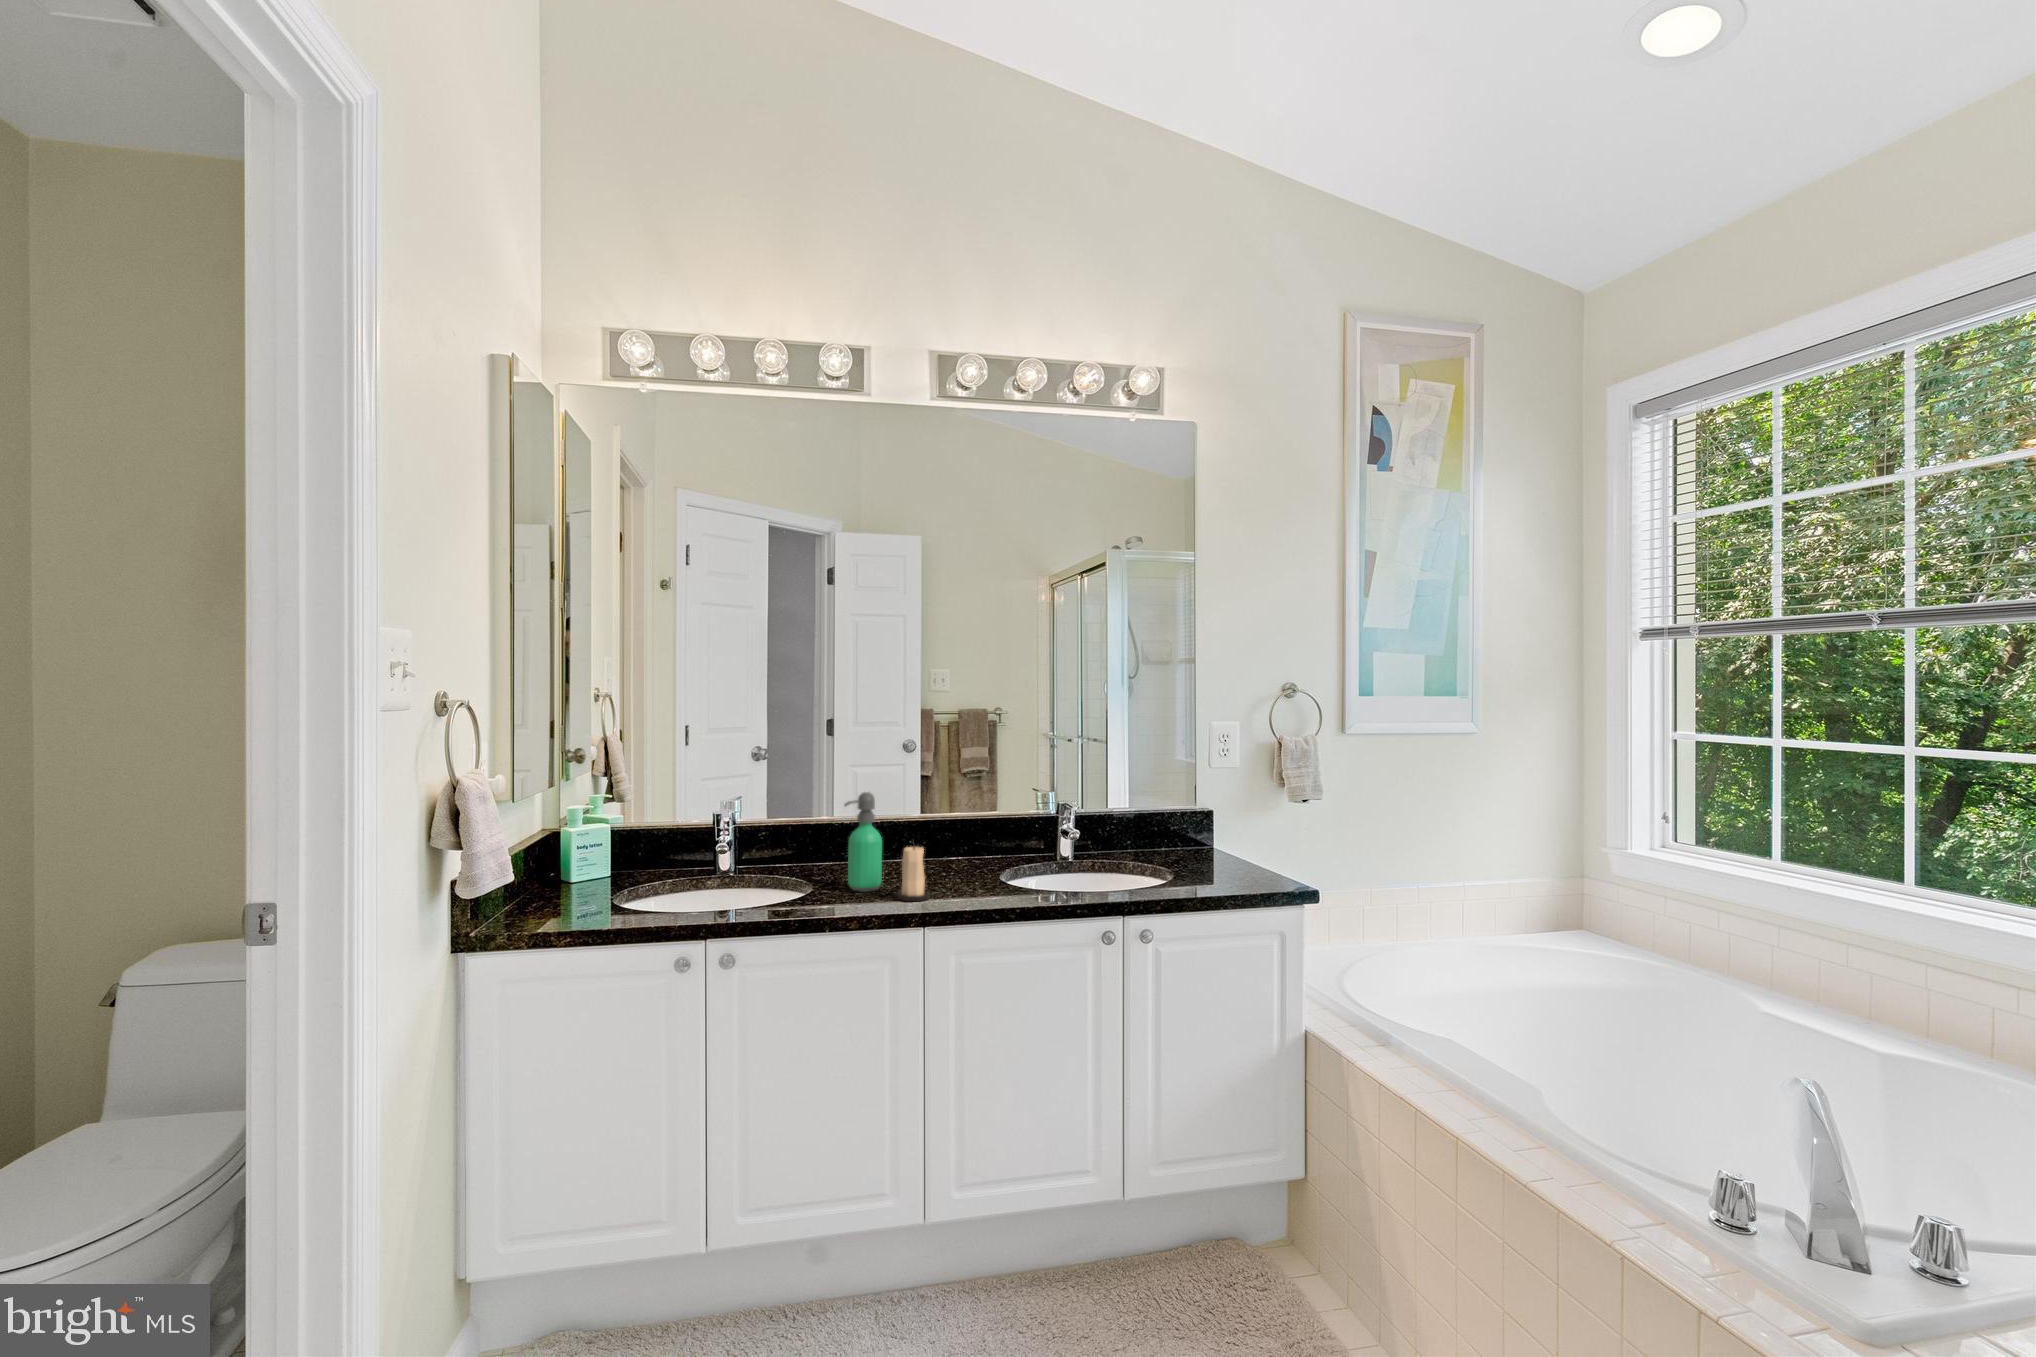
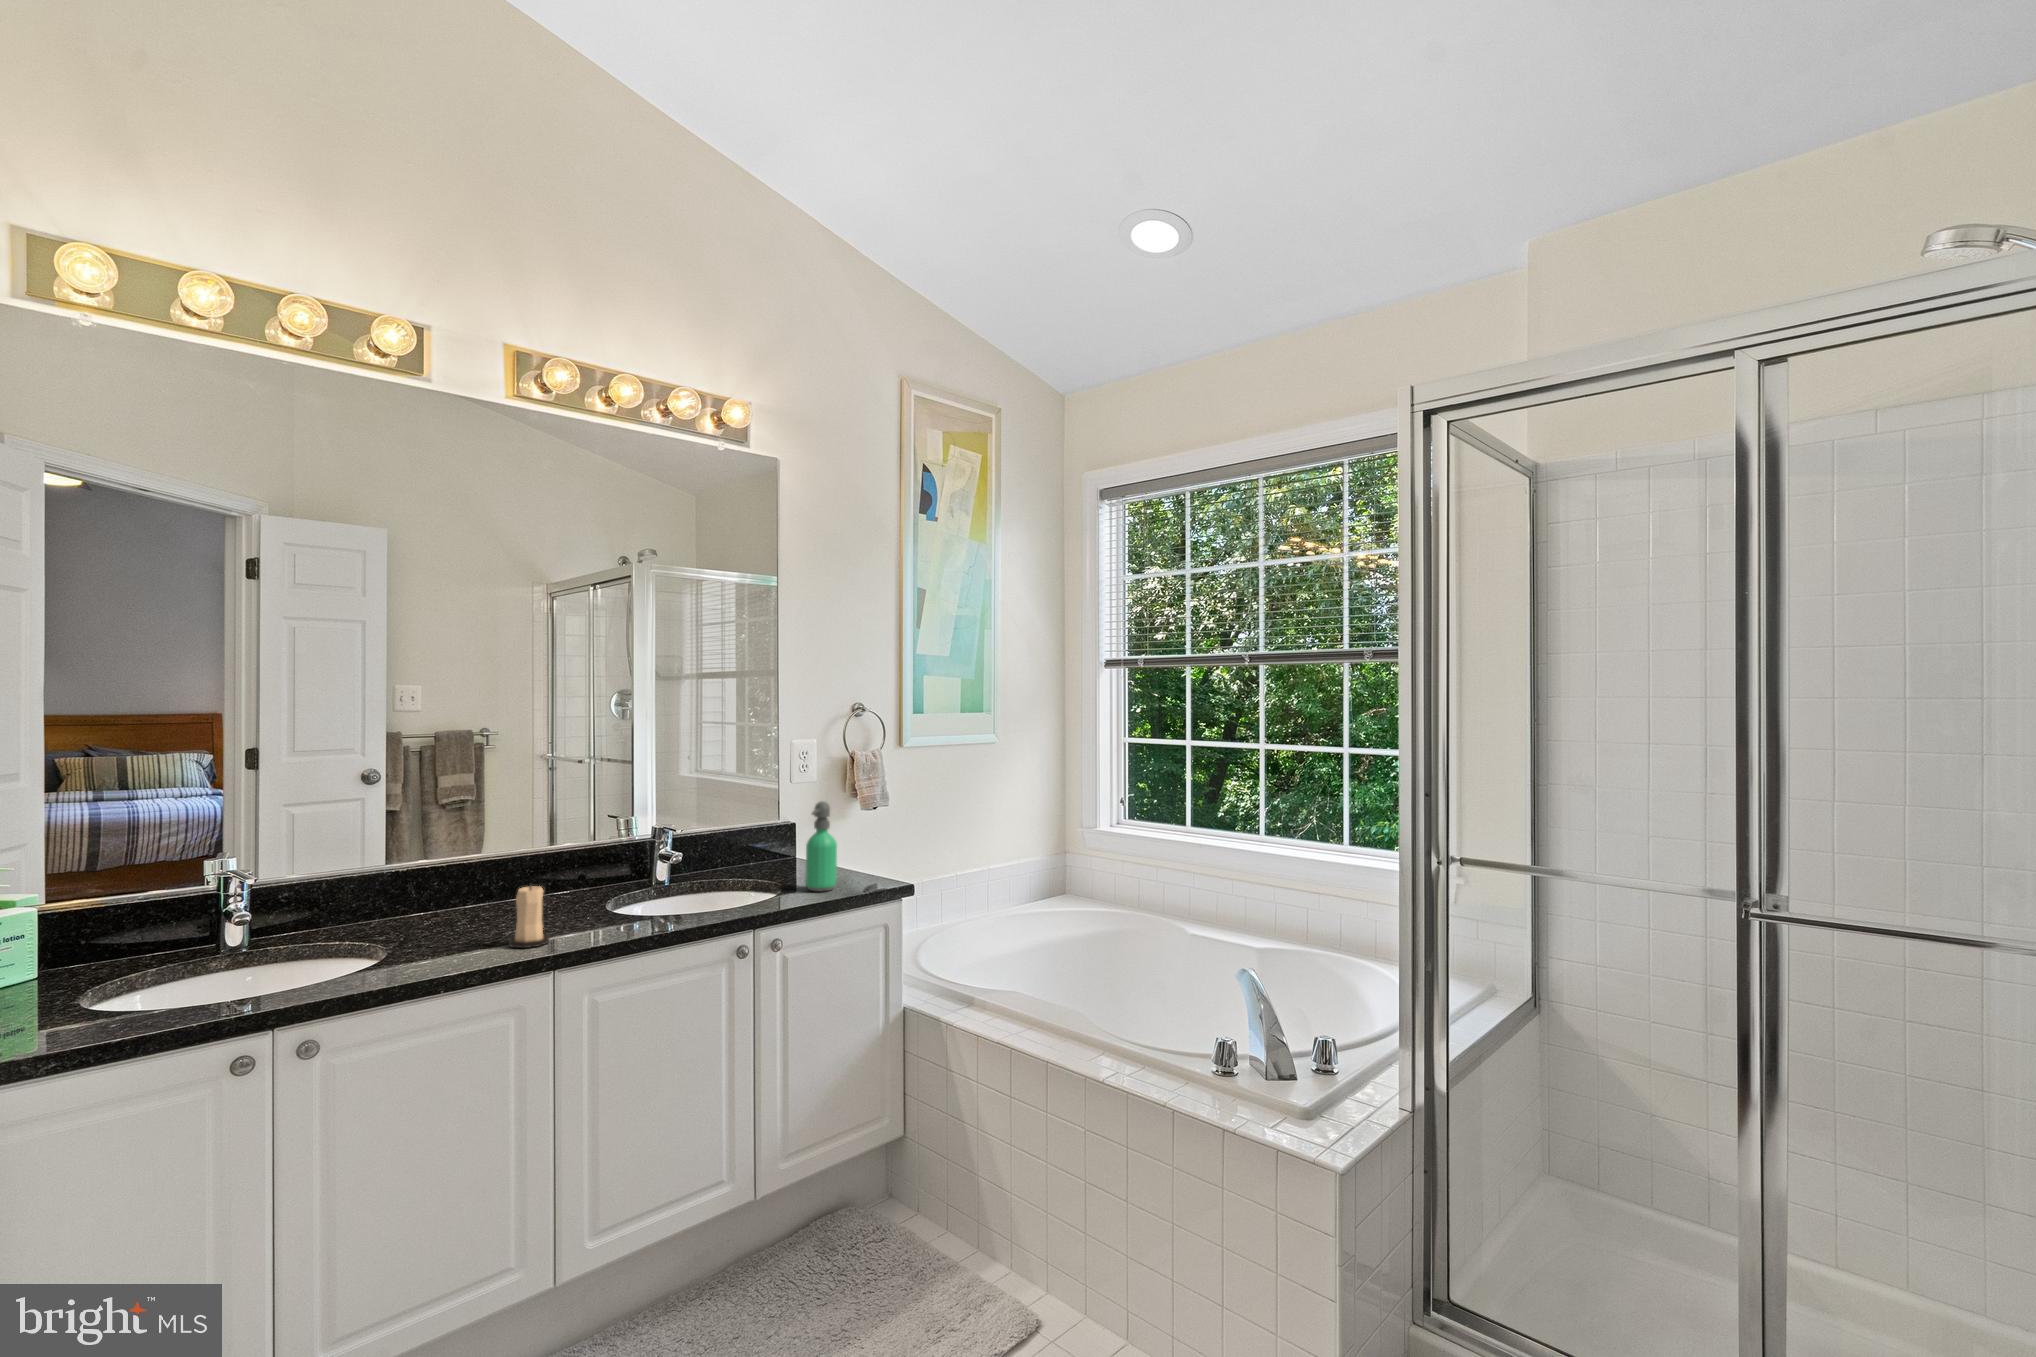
soap dispenser: present [845,792,882,892] -> present [805,801,837,891]

